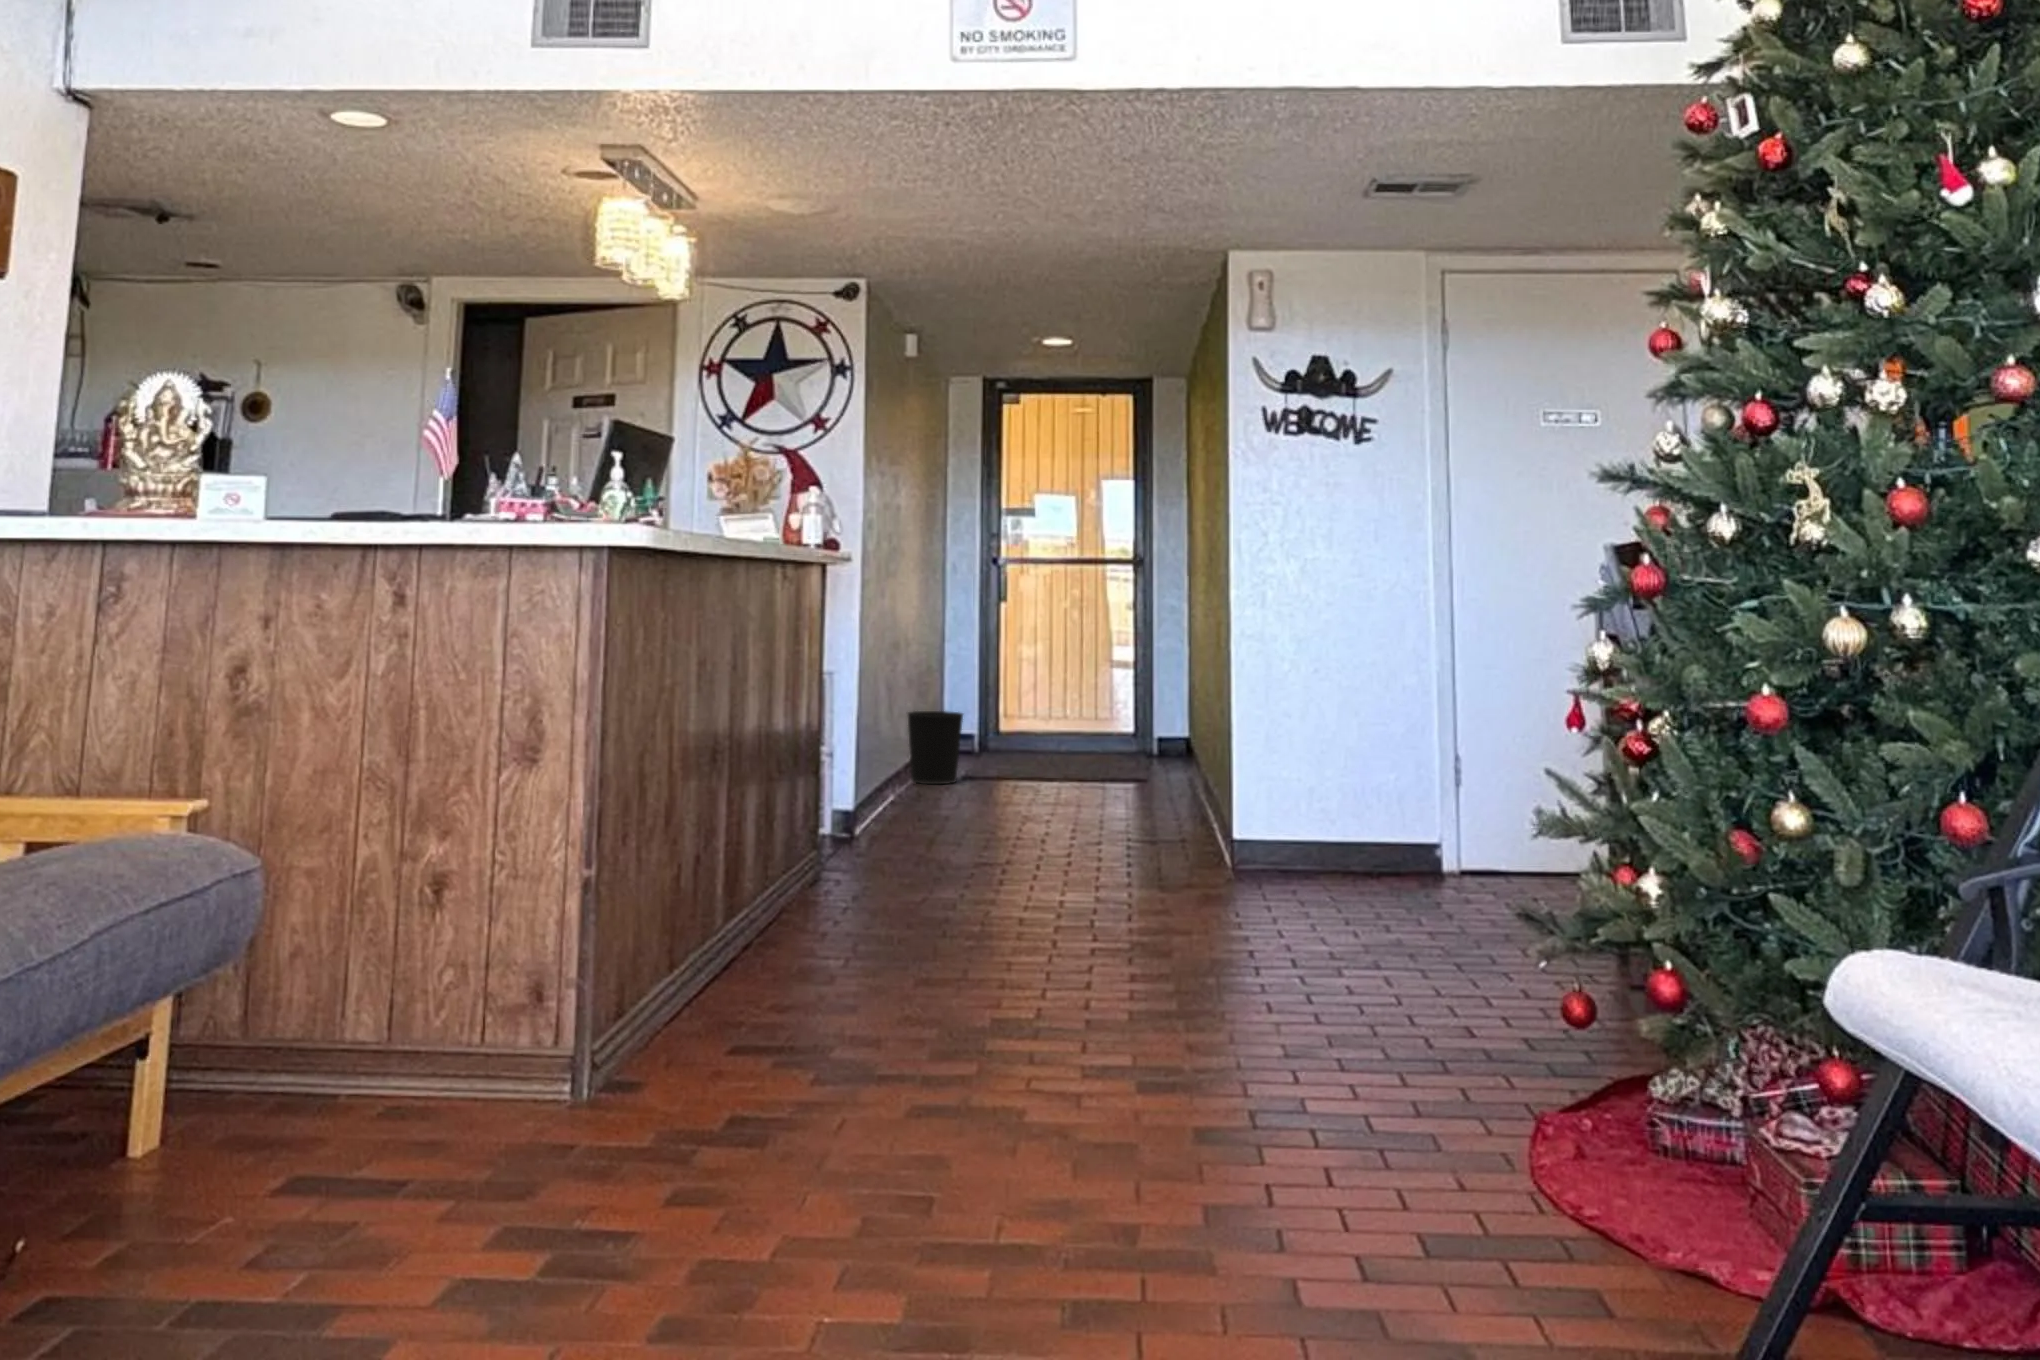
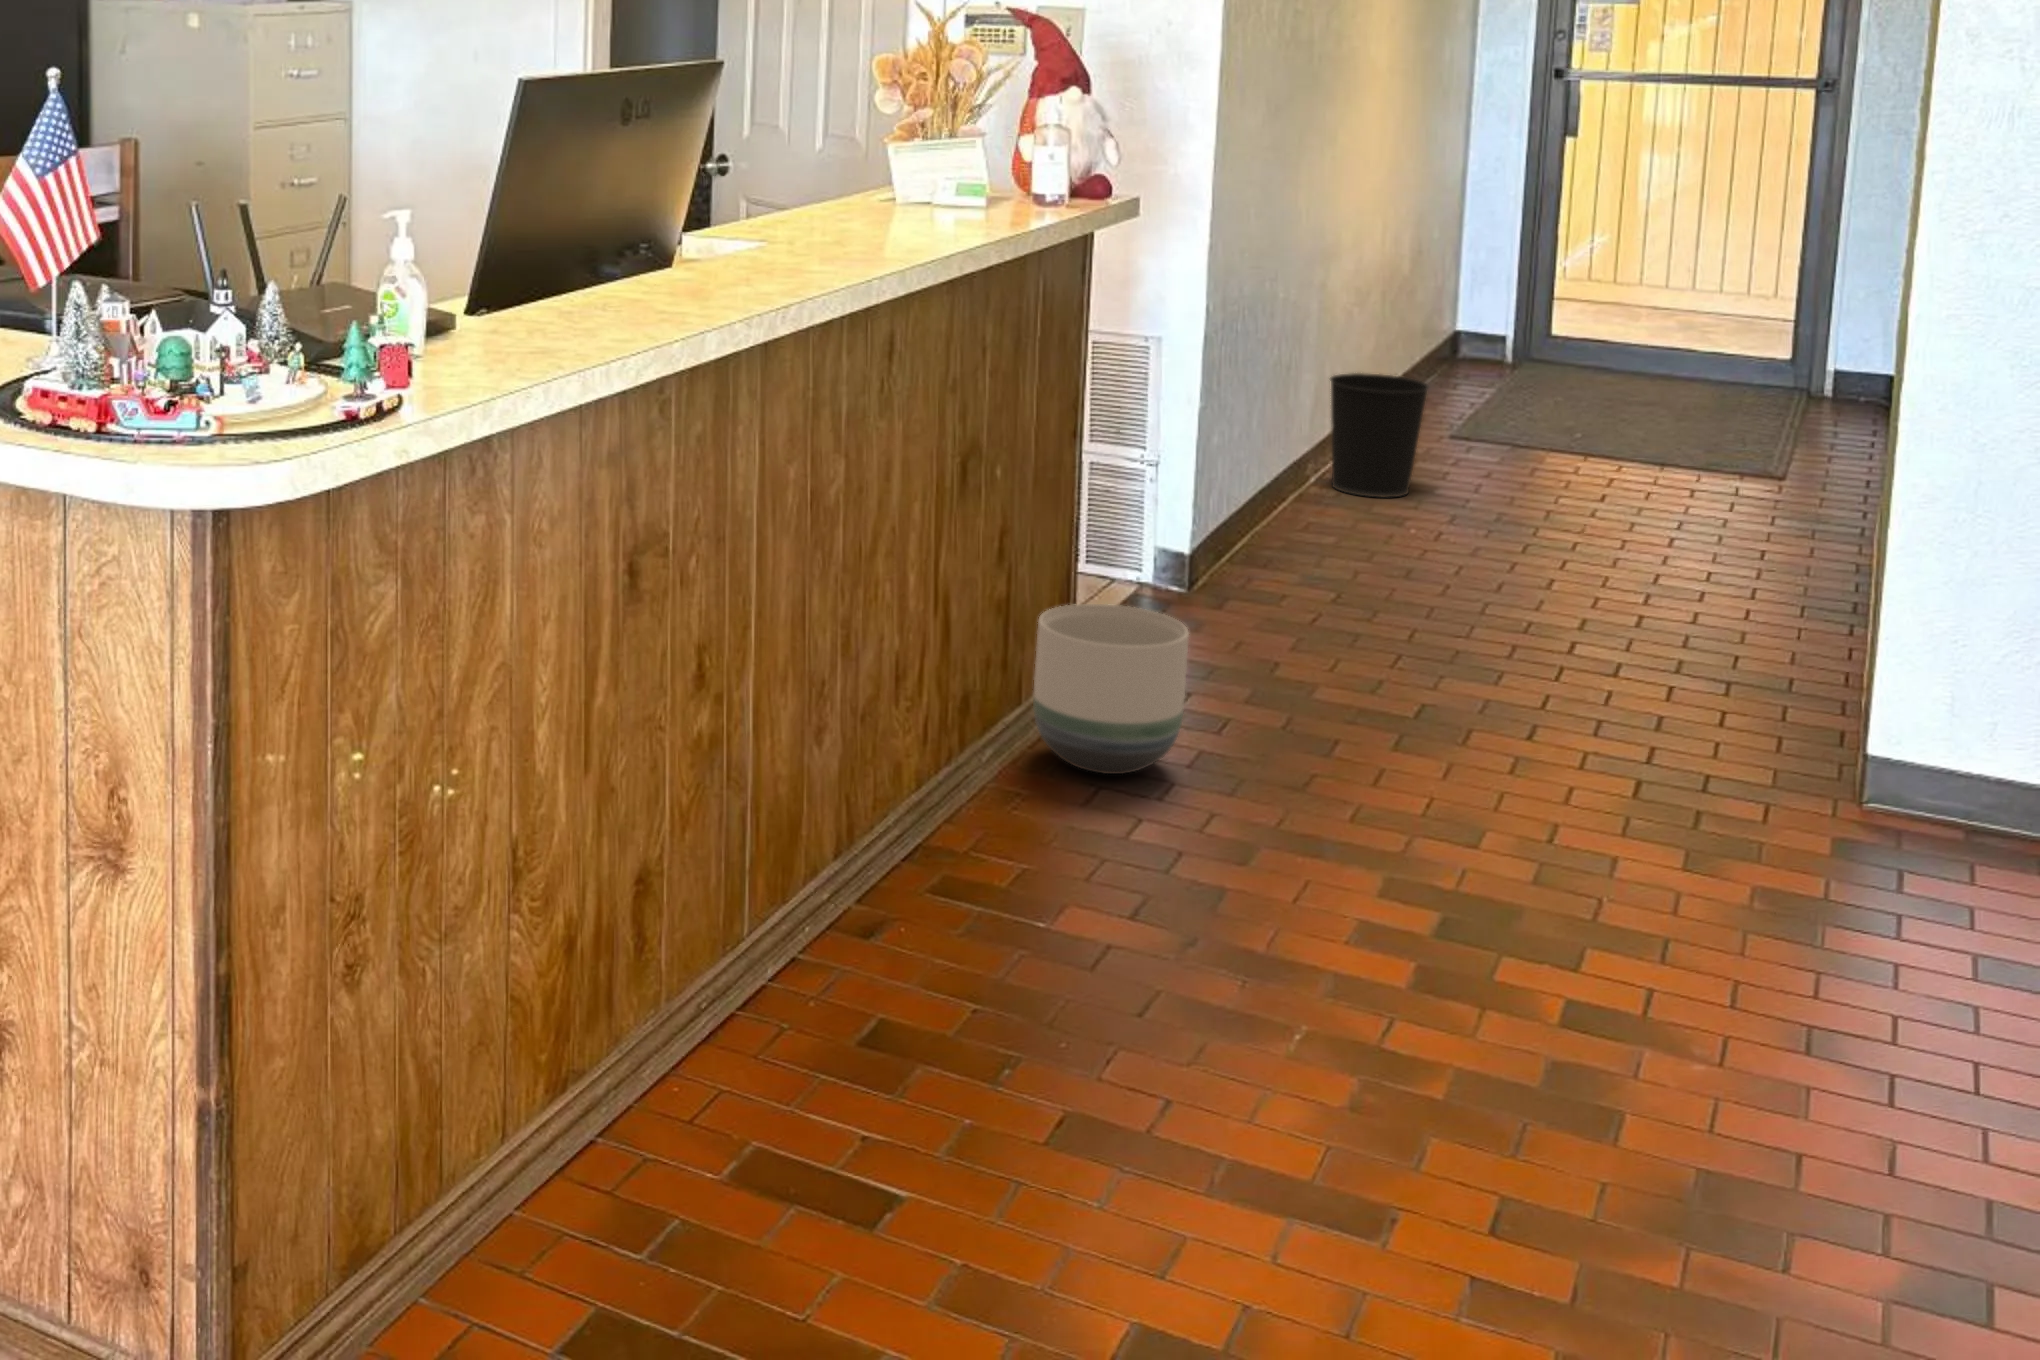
planter: none [818,784,905,879] -> present [1033,604,1189,774]

